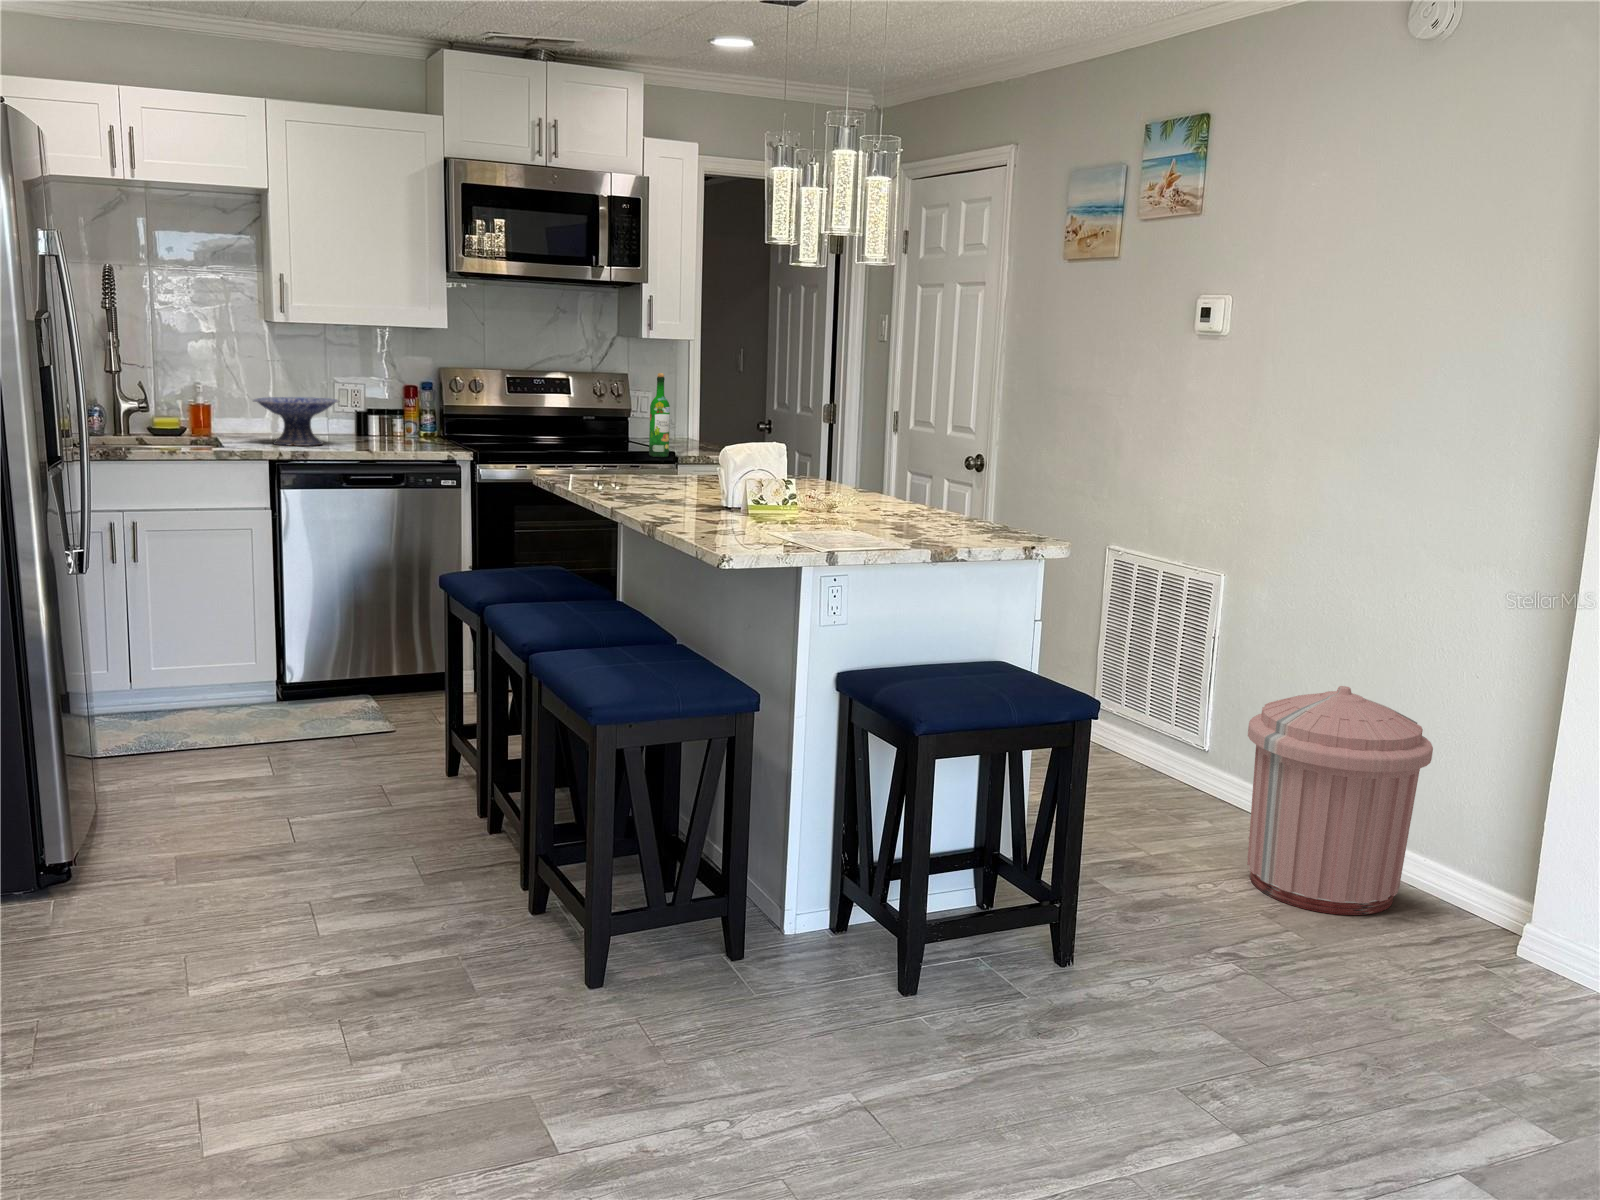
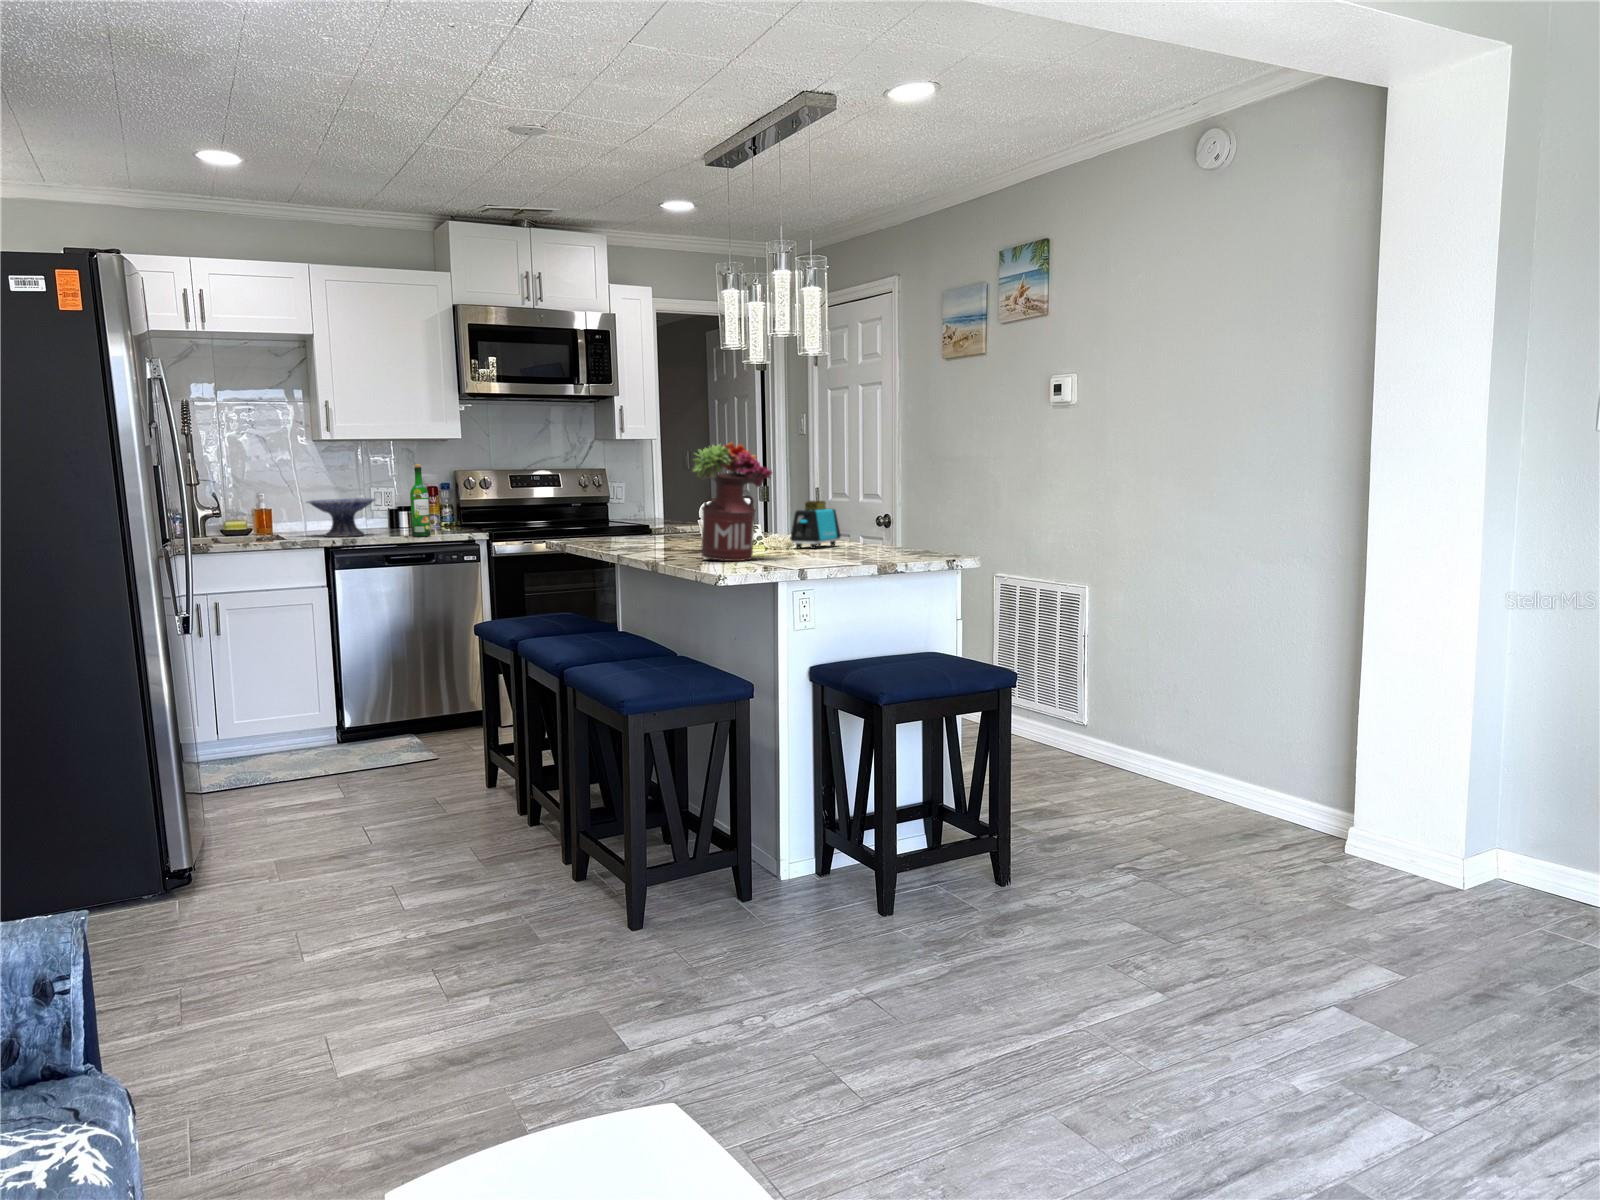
wine bottle: present [649,373,670,457] -> present [410,464,430,537]
flower arrangement: none [704,375,808,529] -> present [692,442,772,561]
toaster: none [833,448,900,511] -> present [790,501,841,549]
trash can: present [1247,686,1433,915] -> none [1124,659,1265,835]

